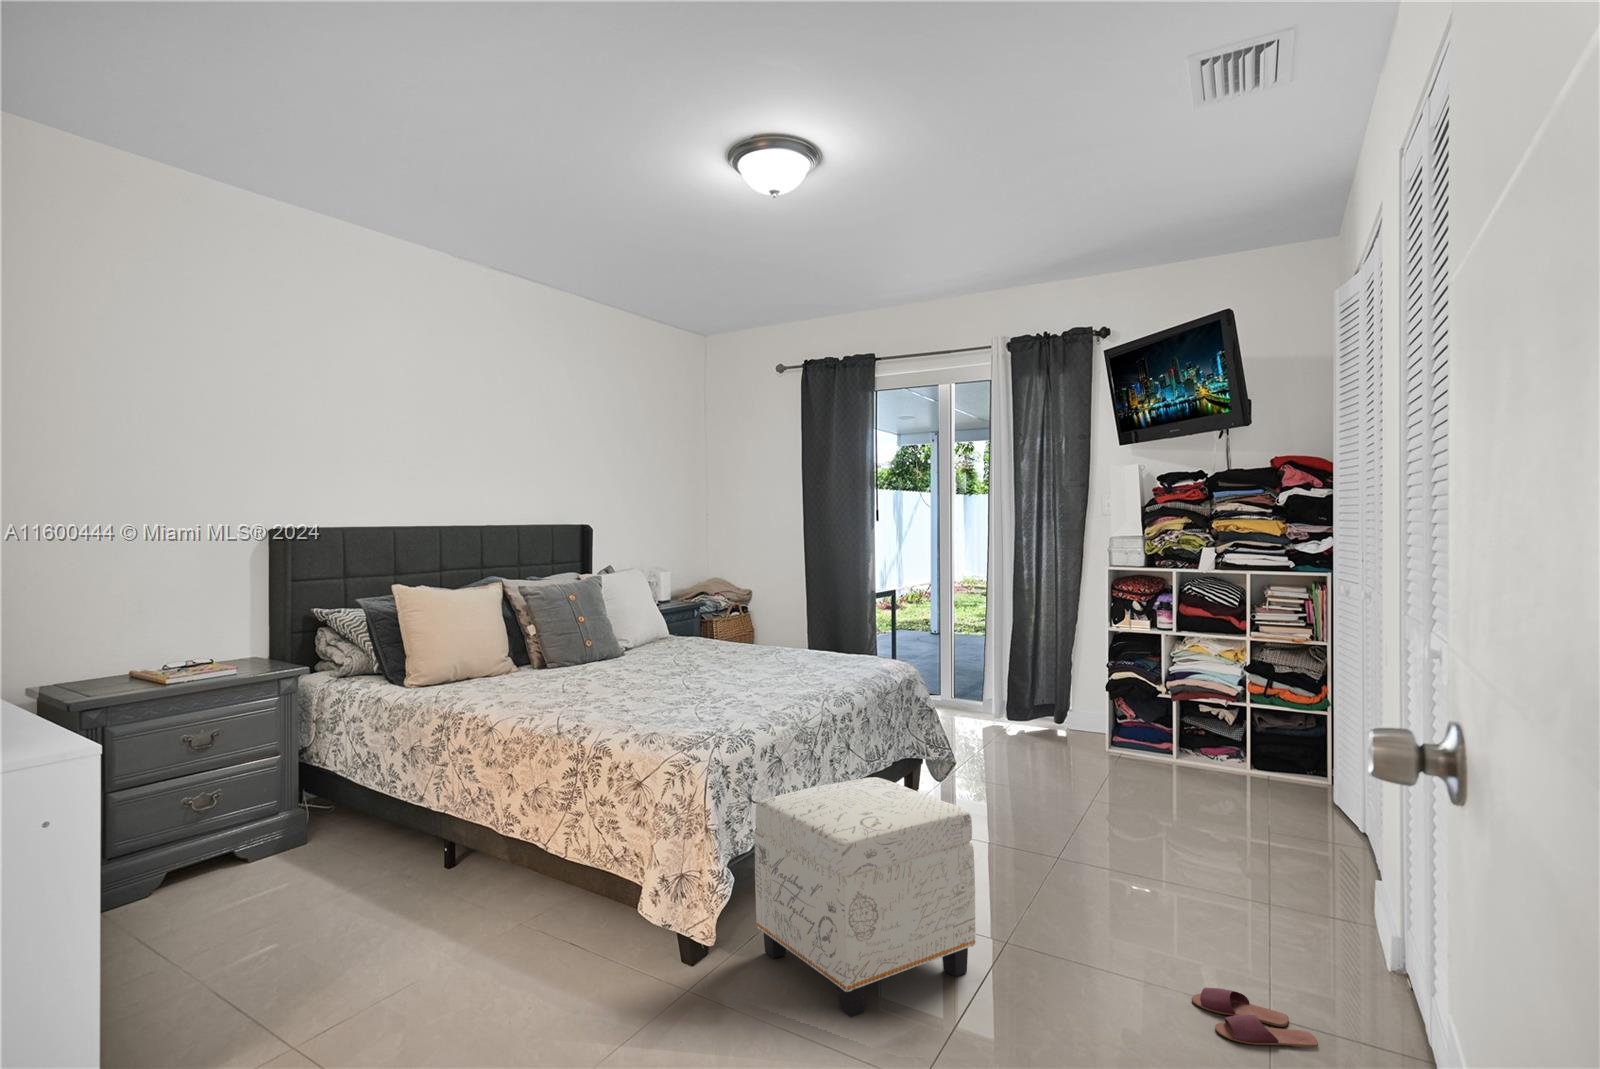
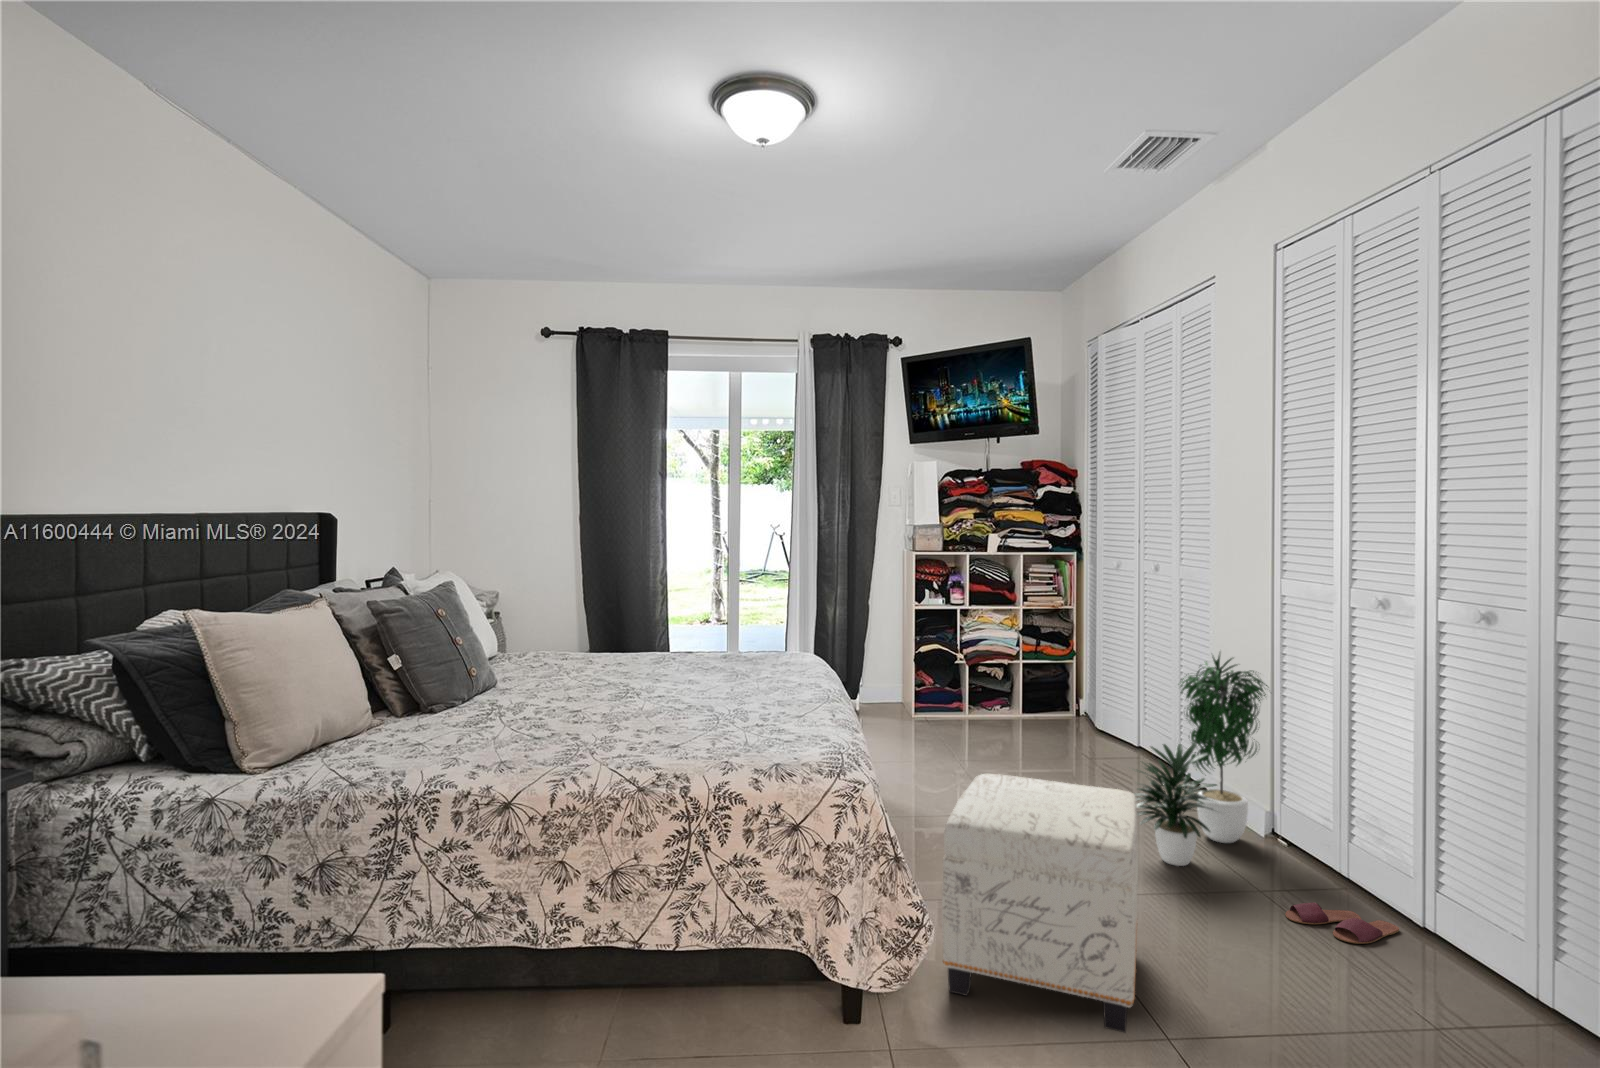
potted plant: none [1109,689,1326,931] -> present [1134,655,1267,866]

